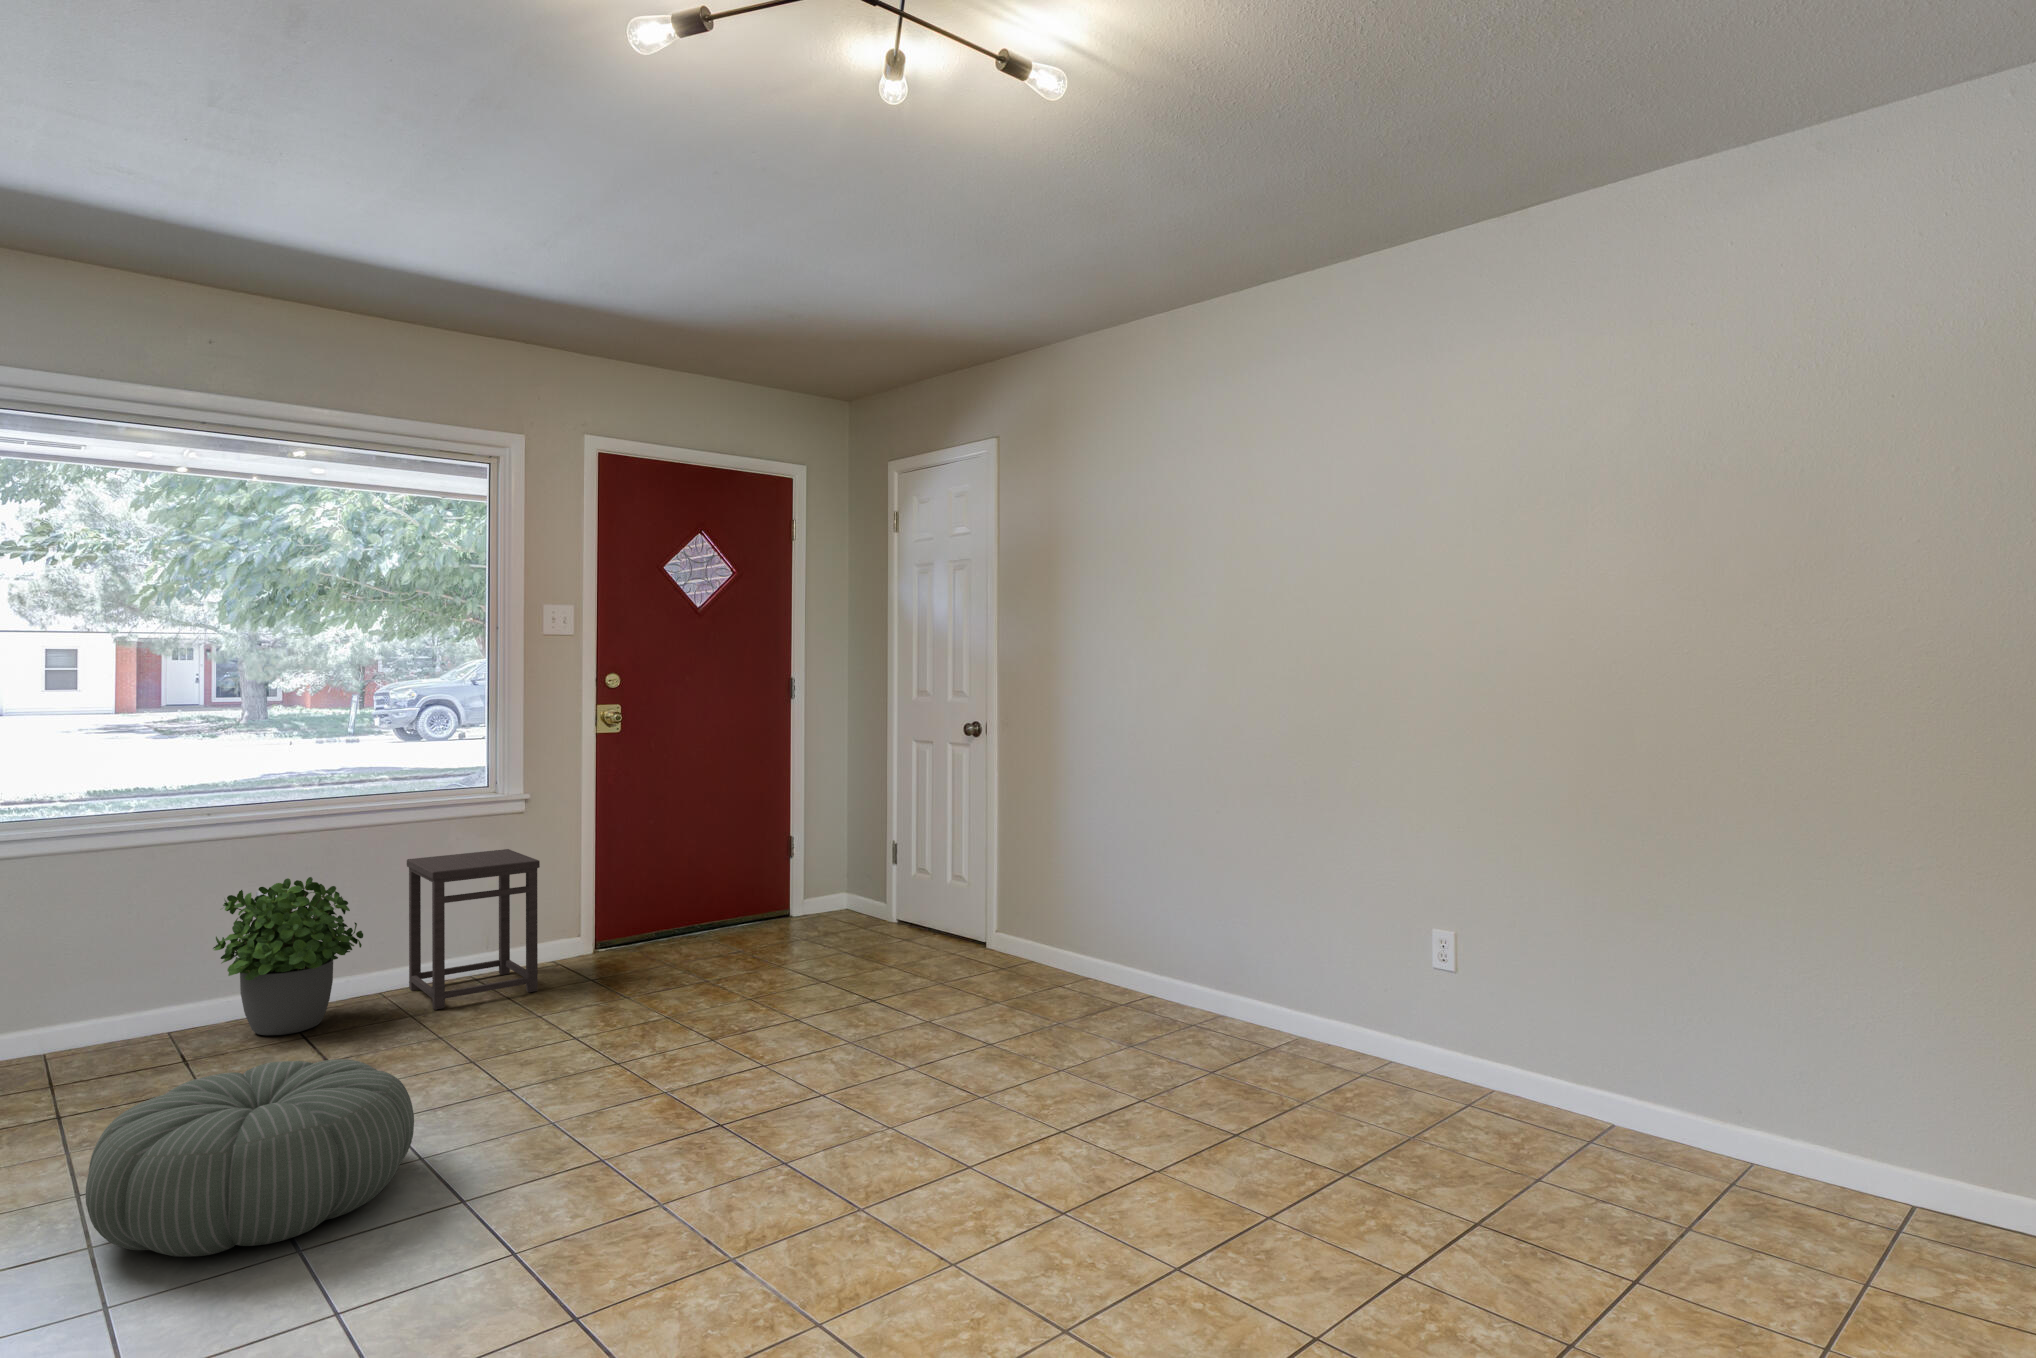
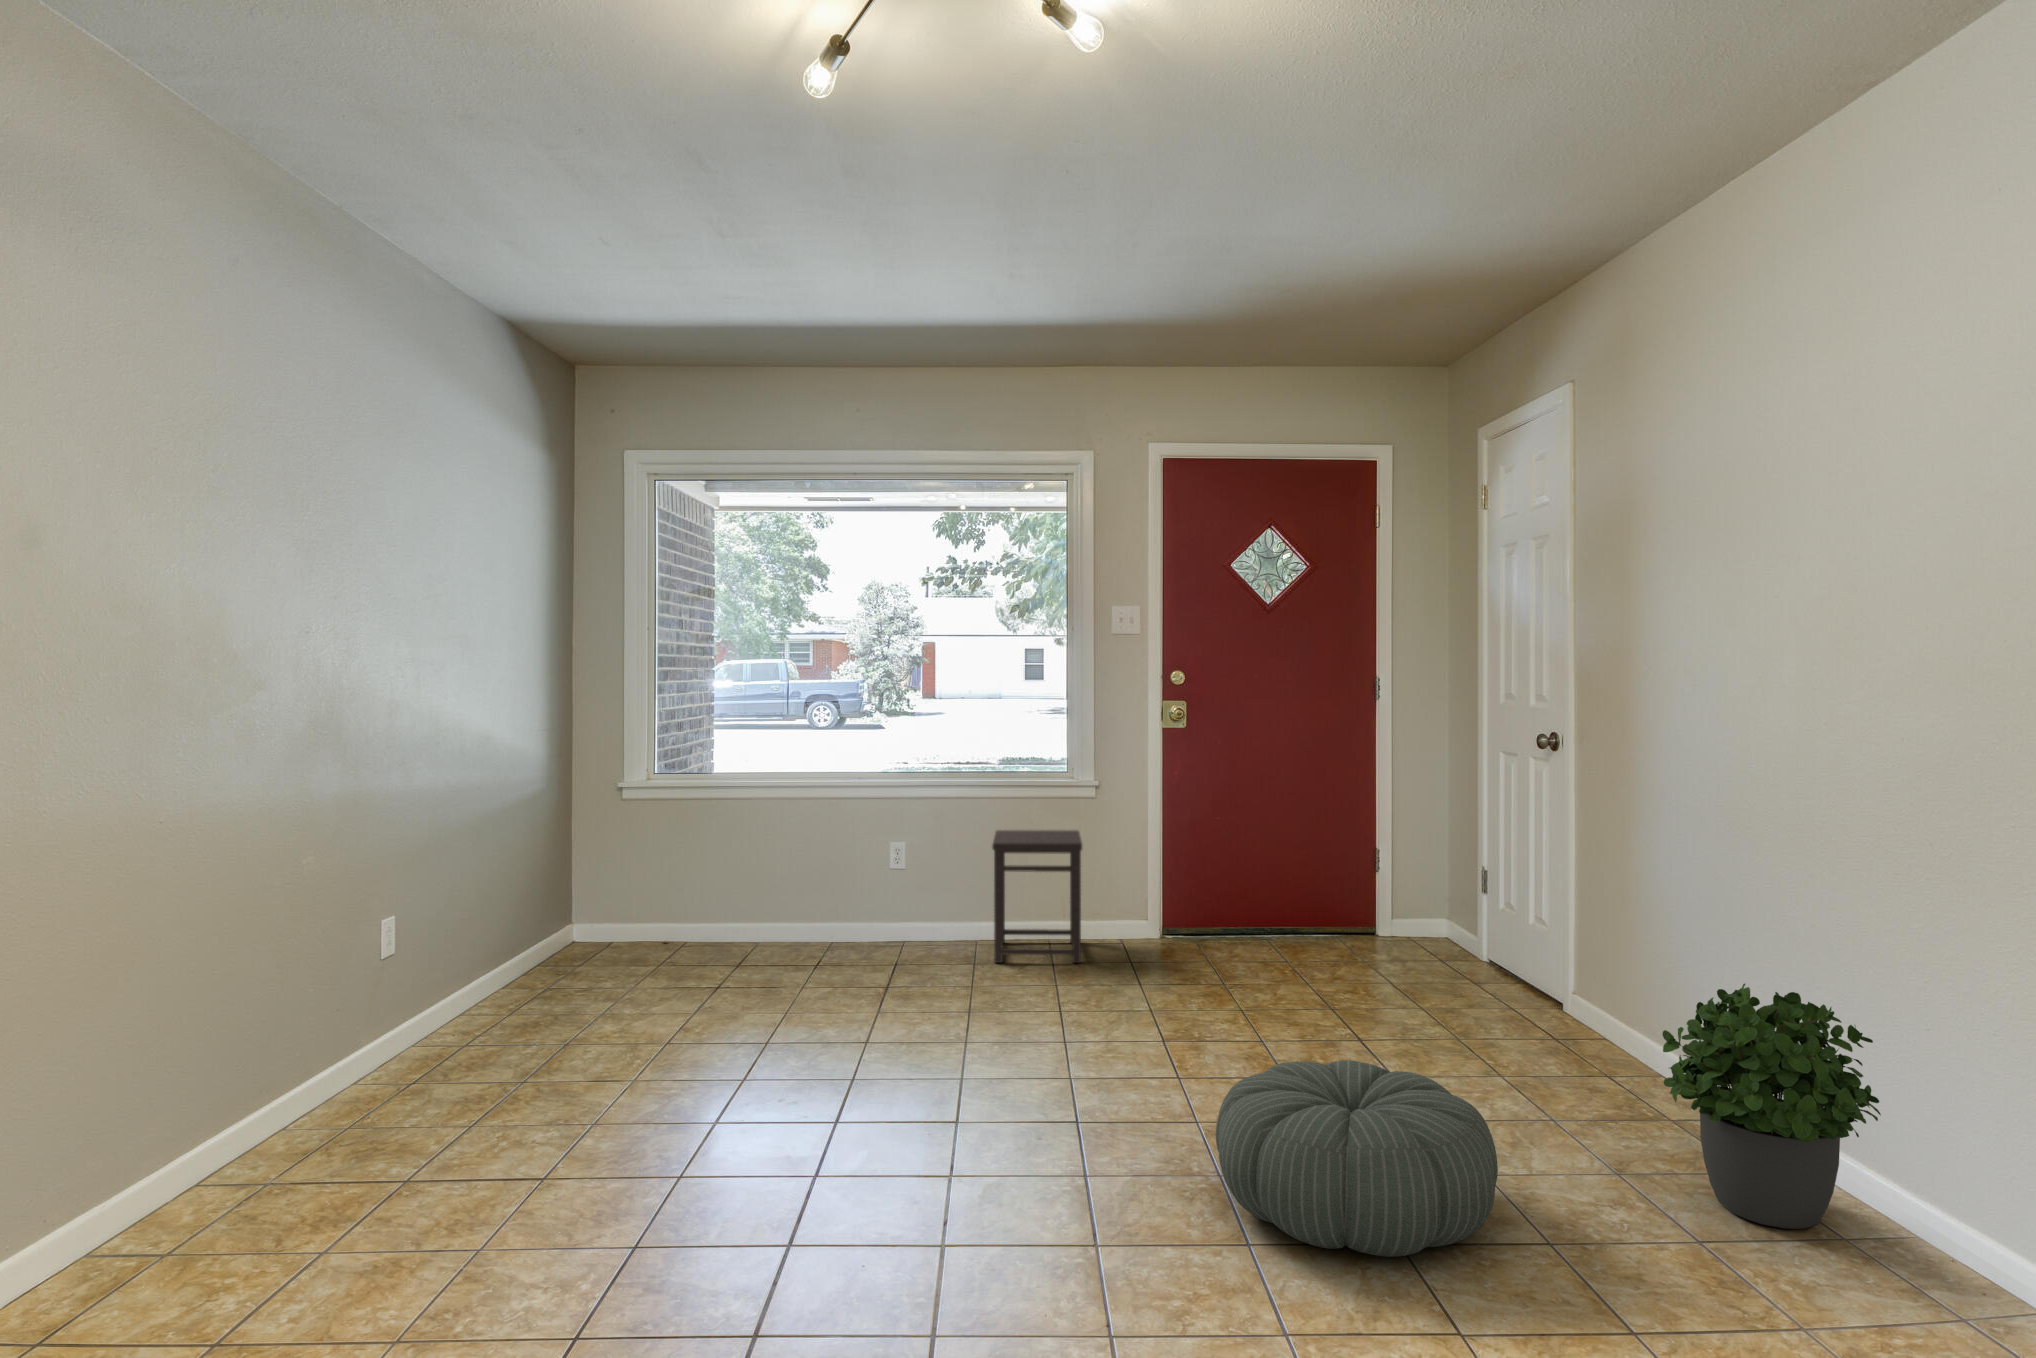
potted plant: present [213,877,363,1035] -> present [1662,984,1881,1229]
pouf: present [85,1059,414,1257] -> present [1216,1060,1498,1257]

